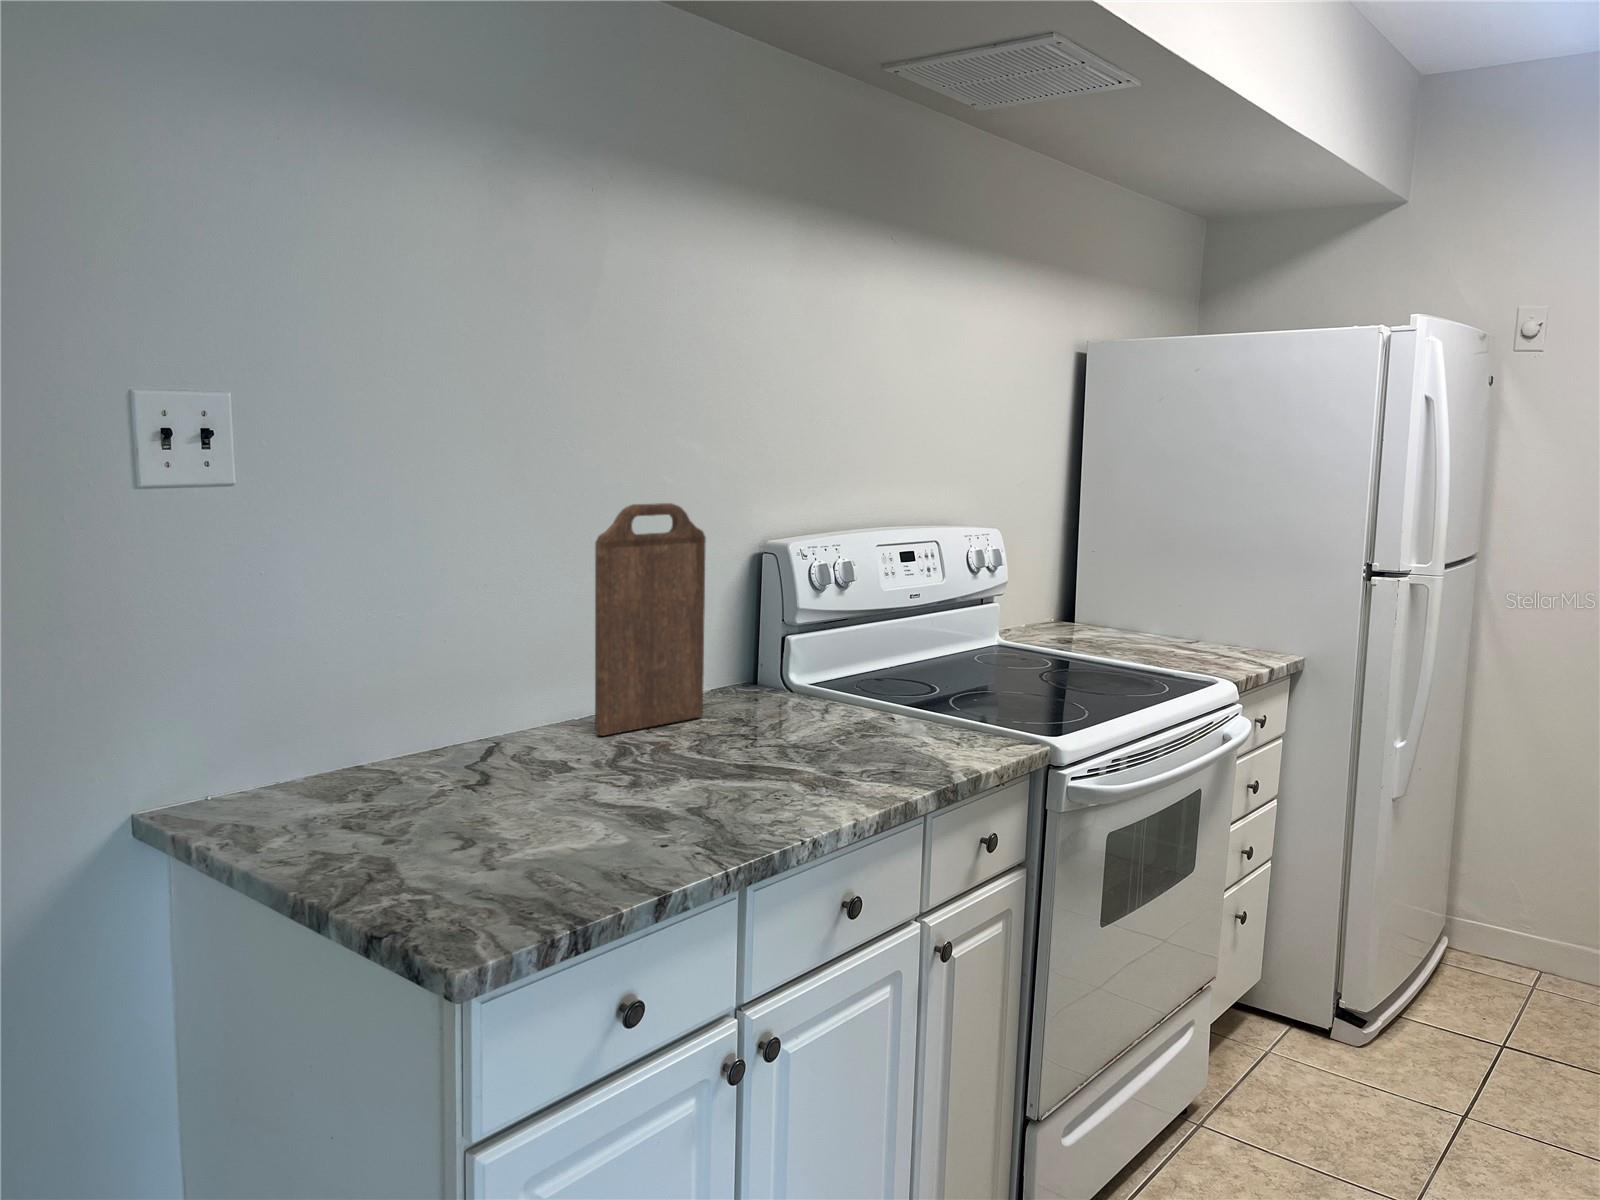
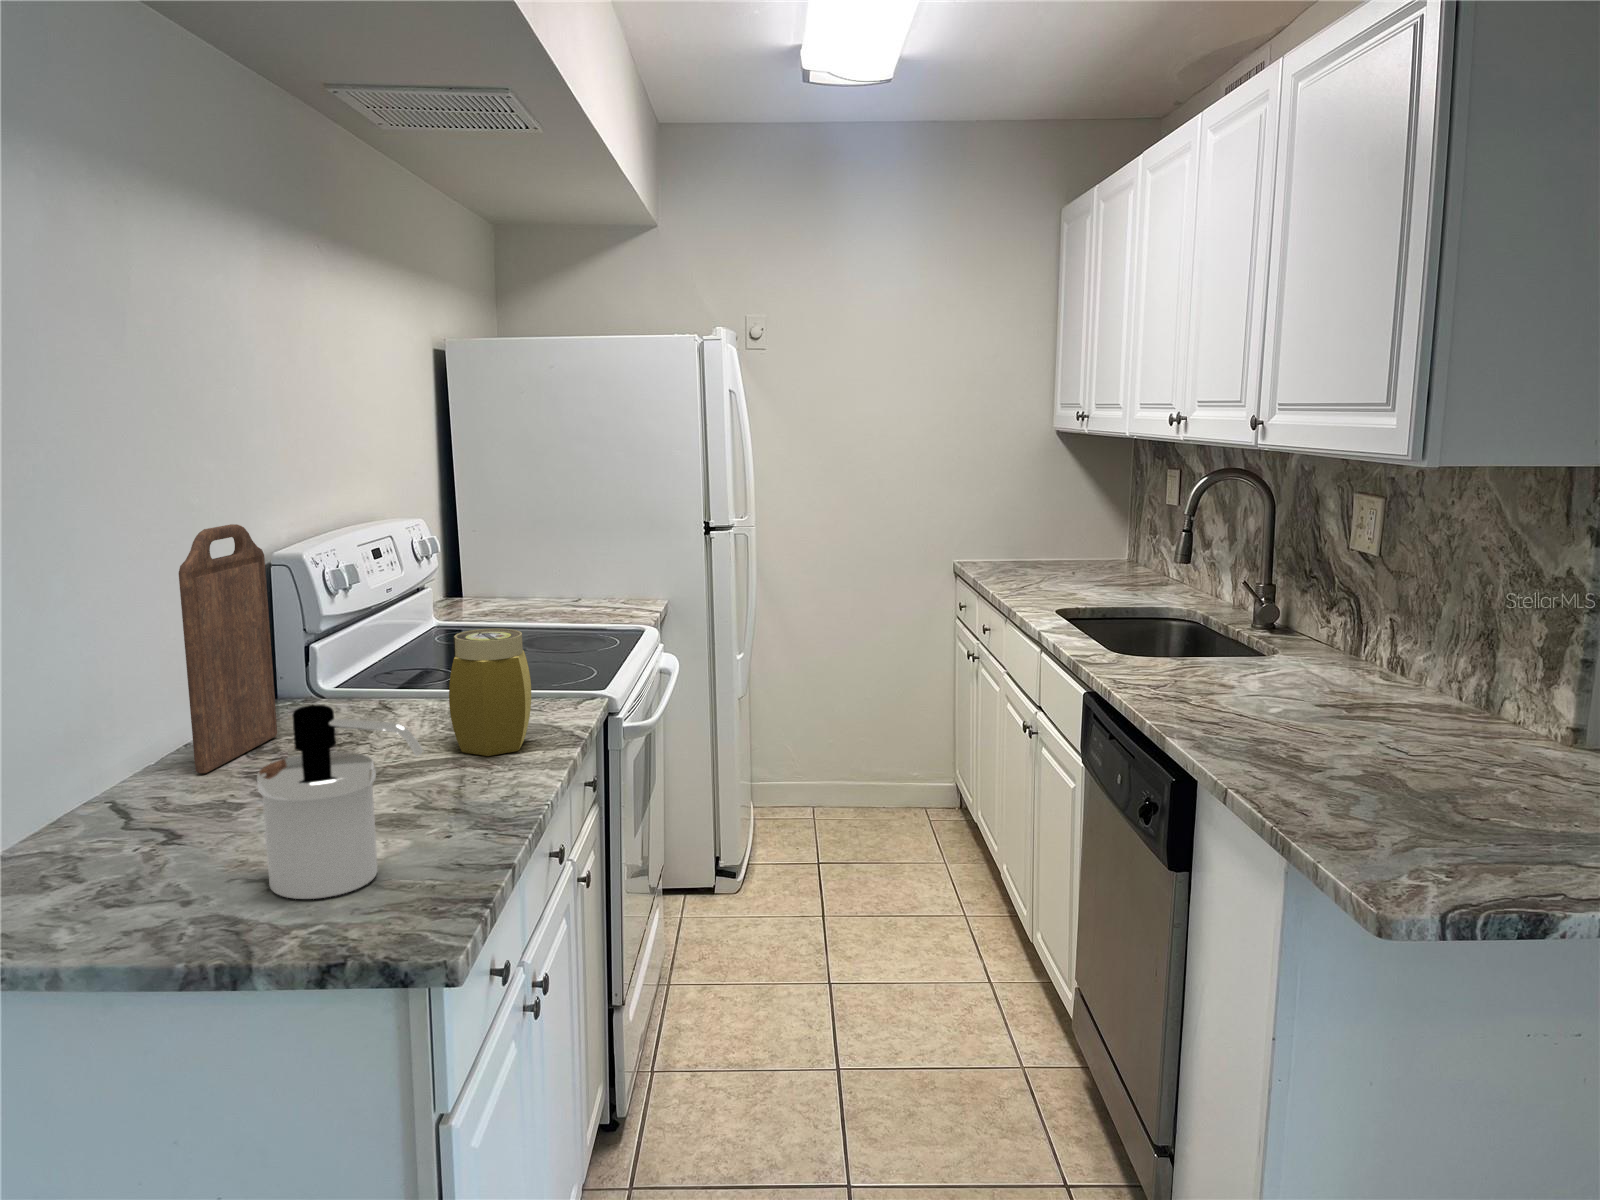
jar: none [814,638,908,780] -> present [449,629,531,756]
soap dispenser: none [468,673,583,870] -> present [257,705,423,899]

